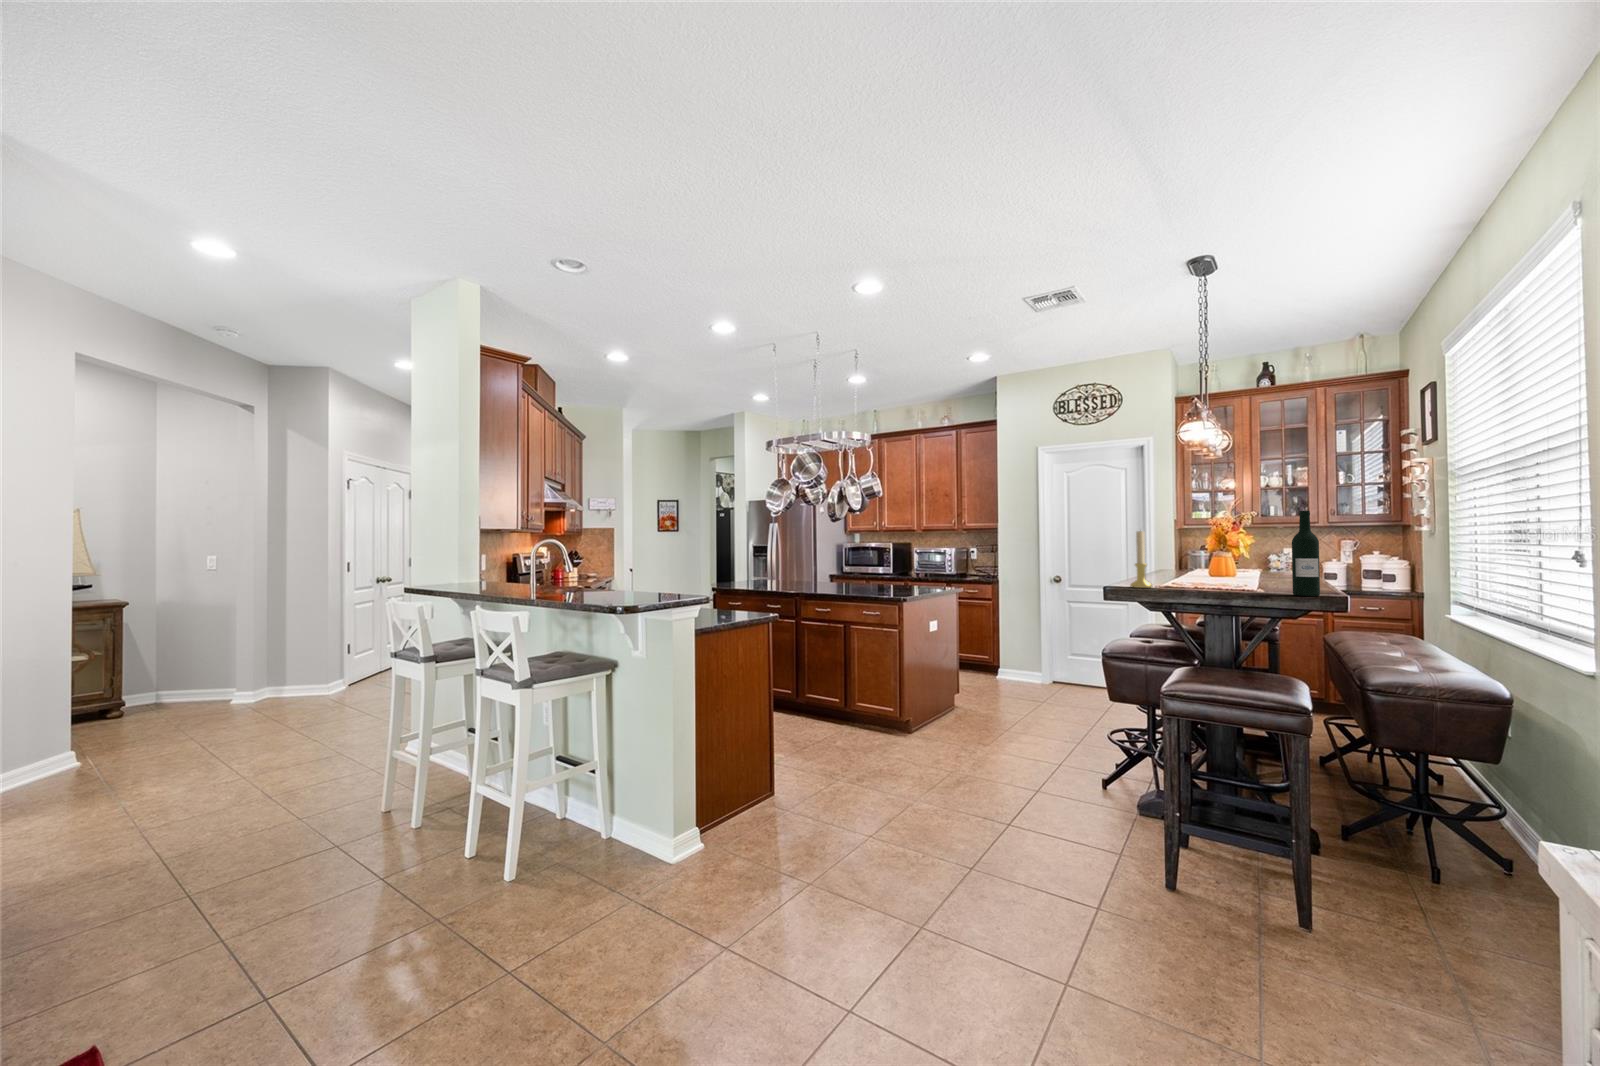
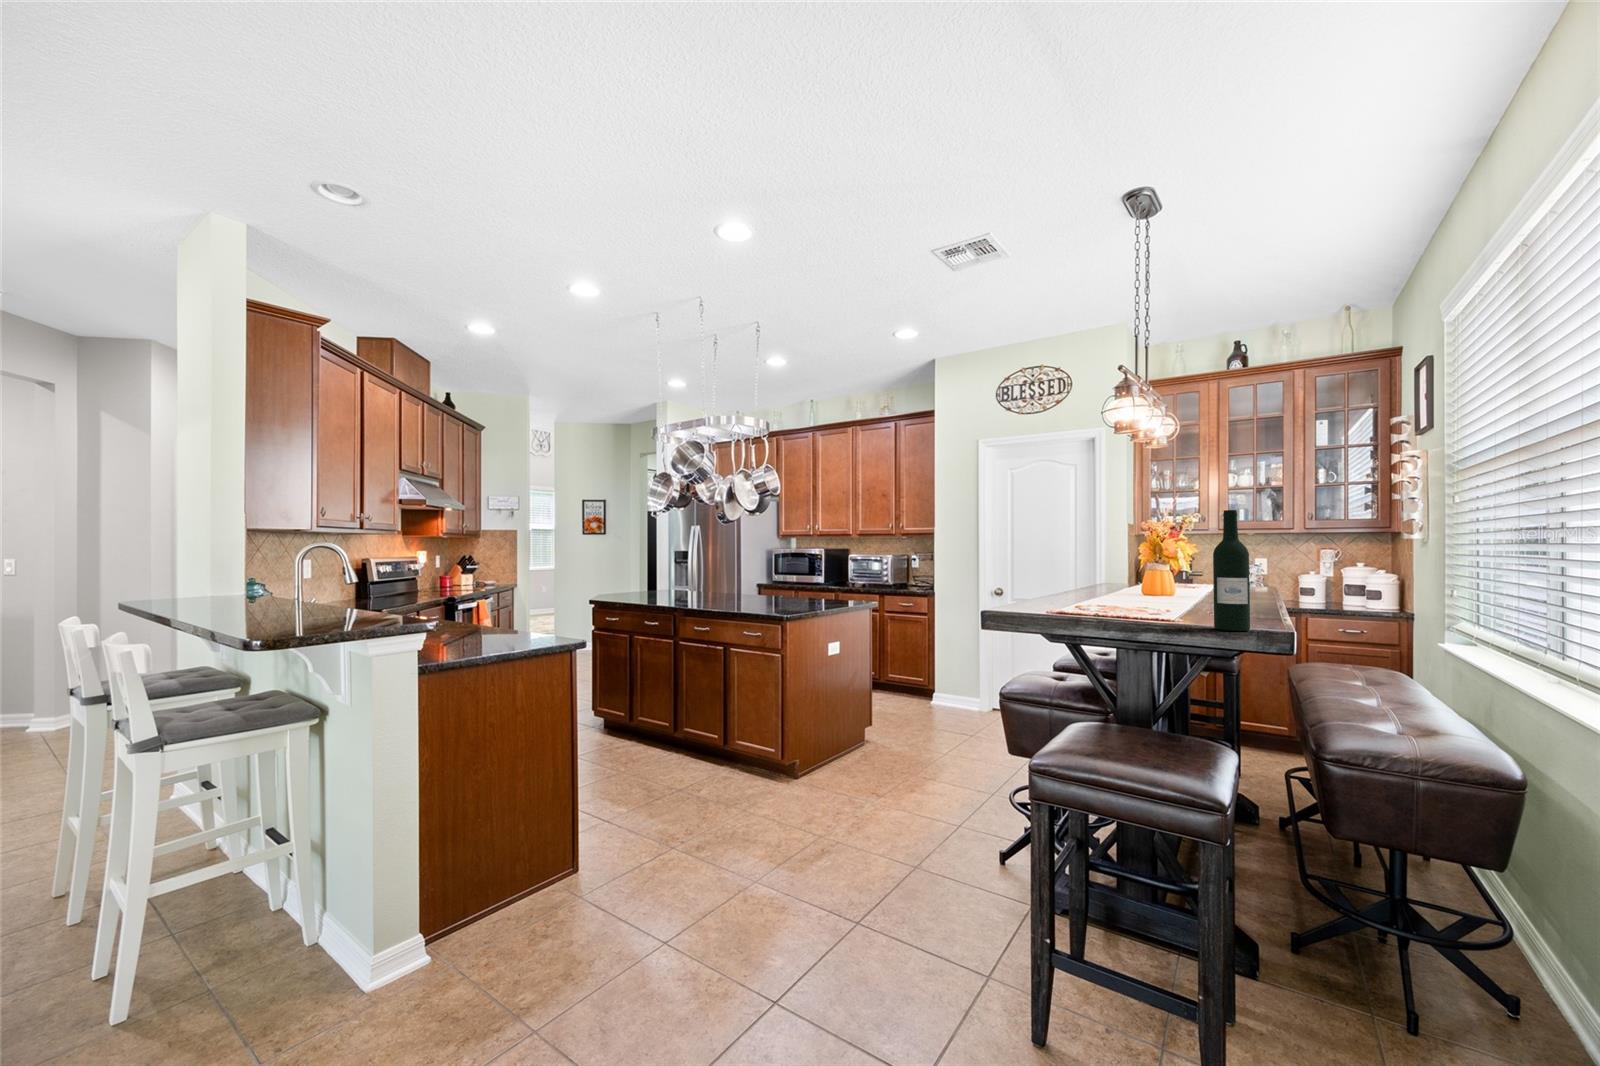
candle holder: present [1130,531,1153,588] -> none [1018,534,1046,613]

